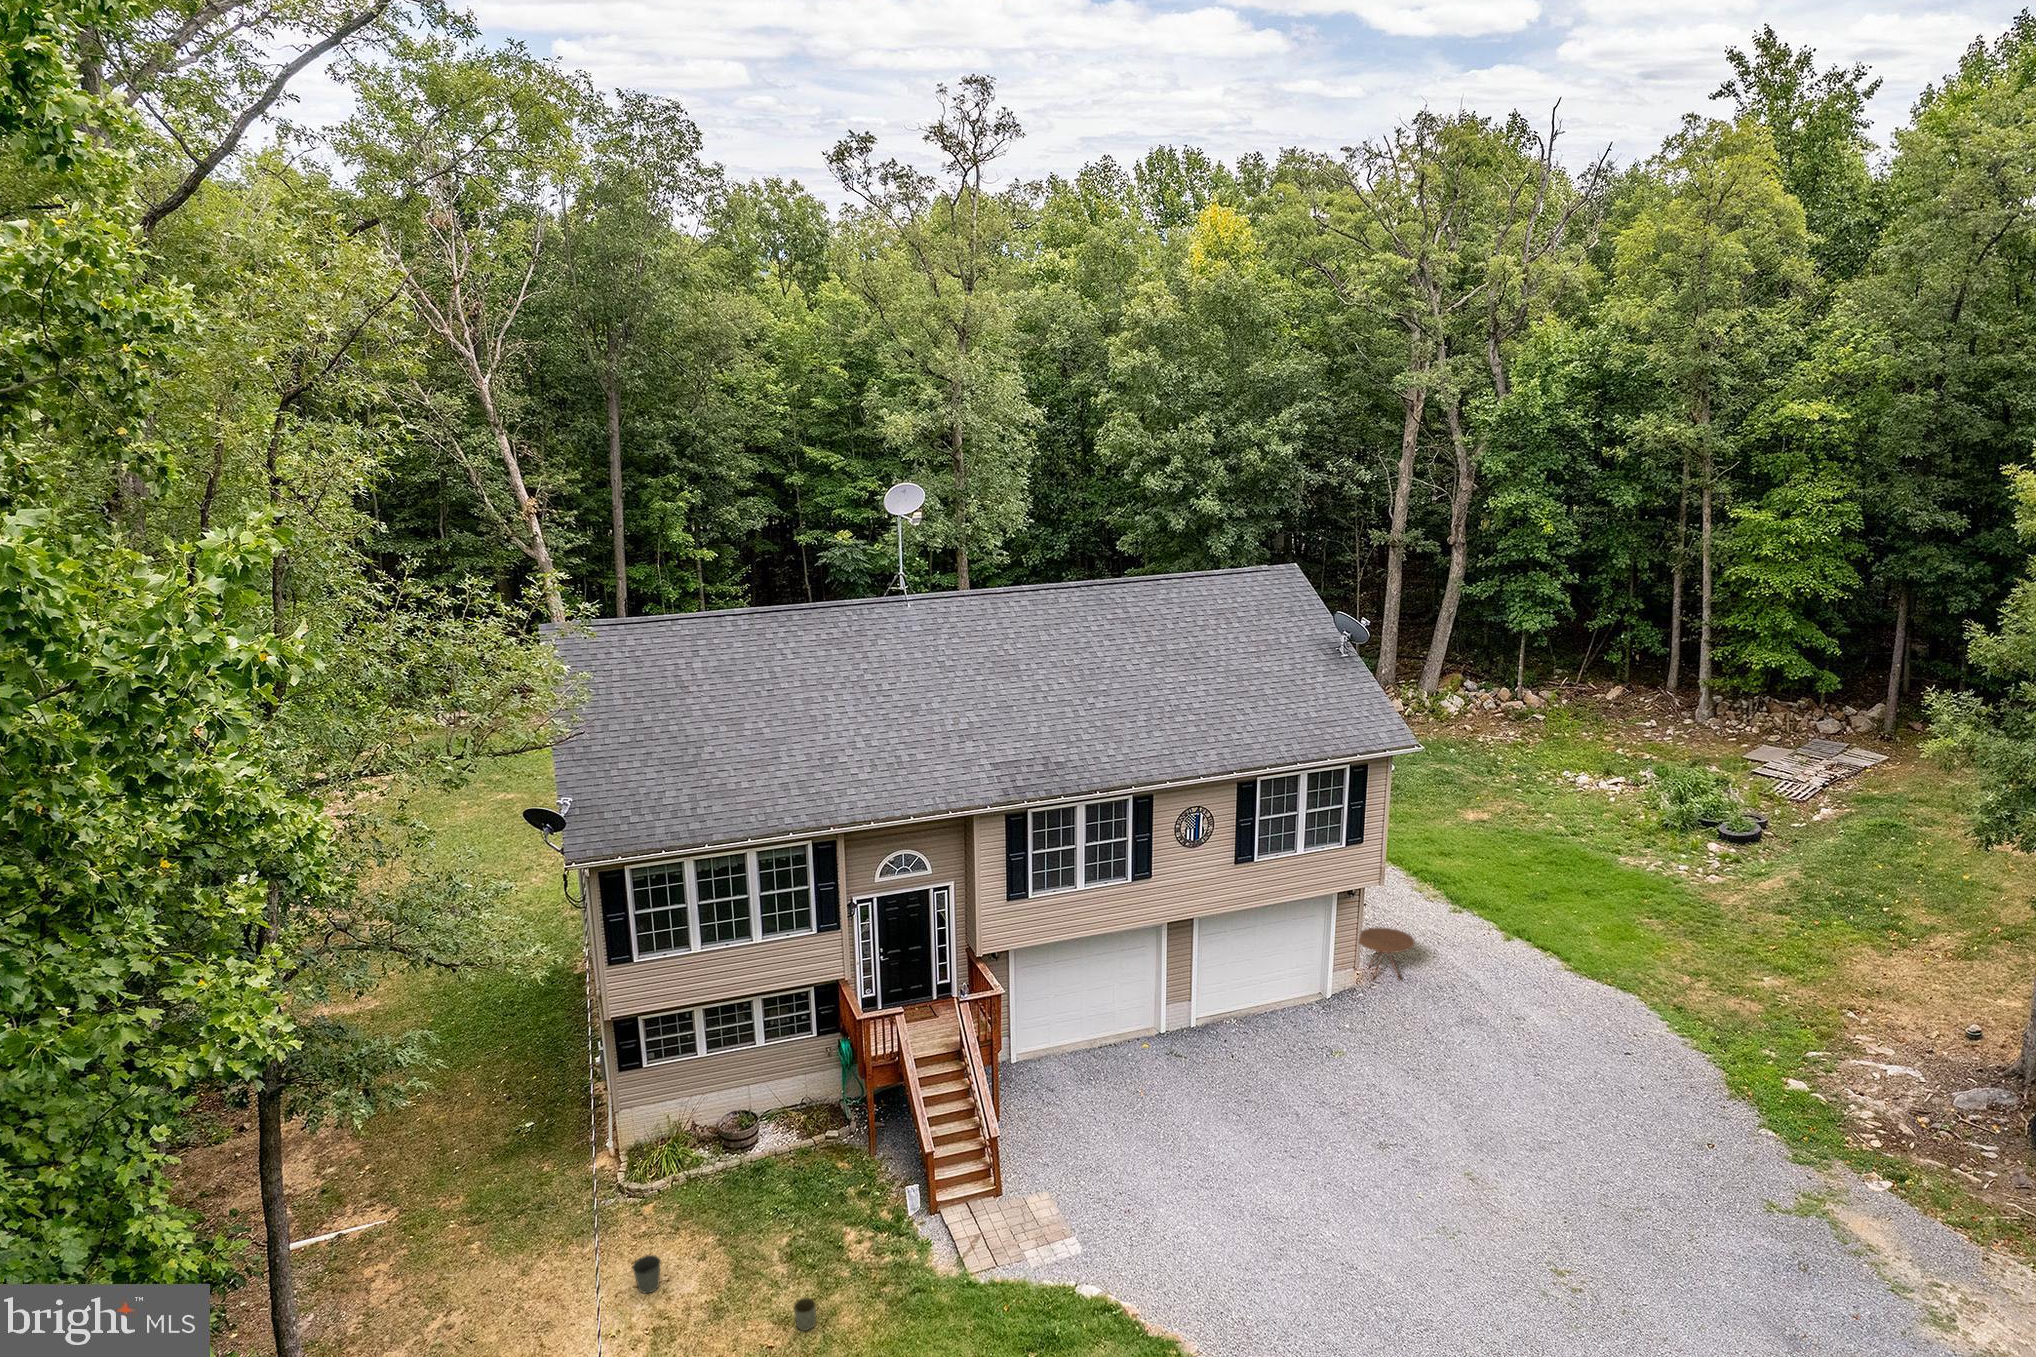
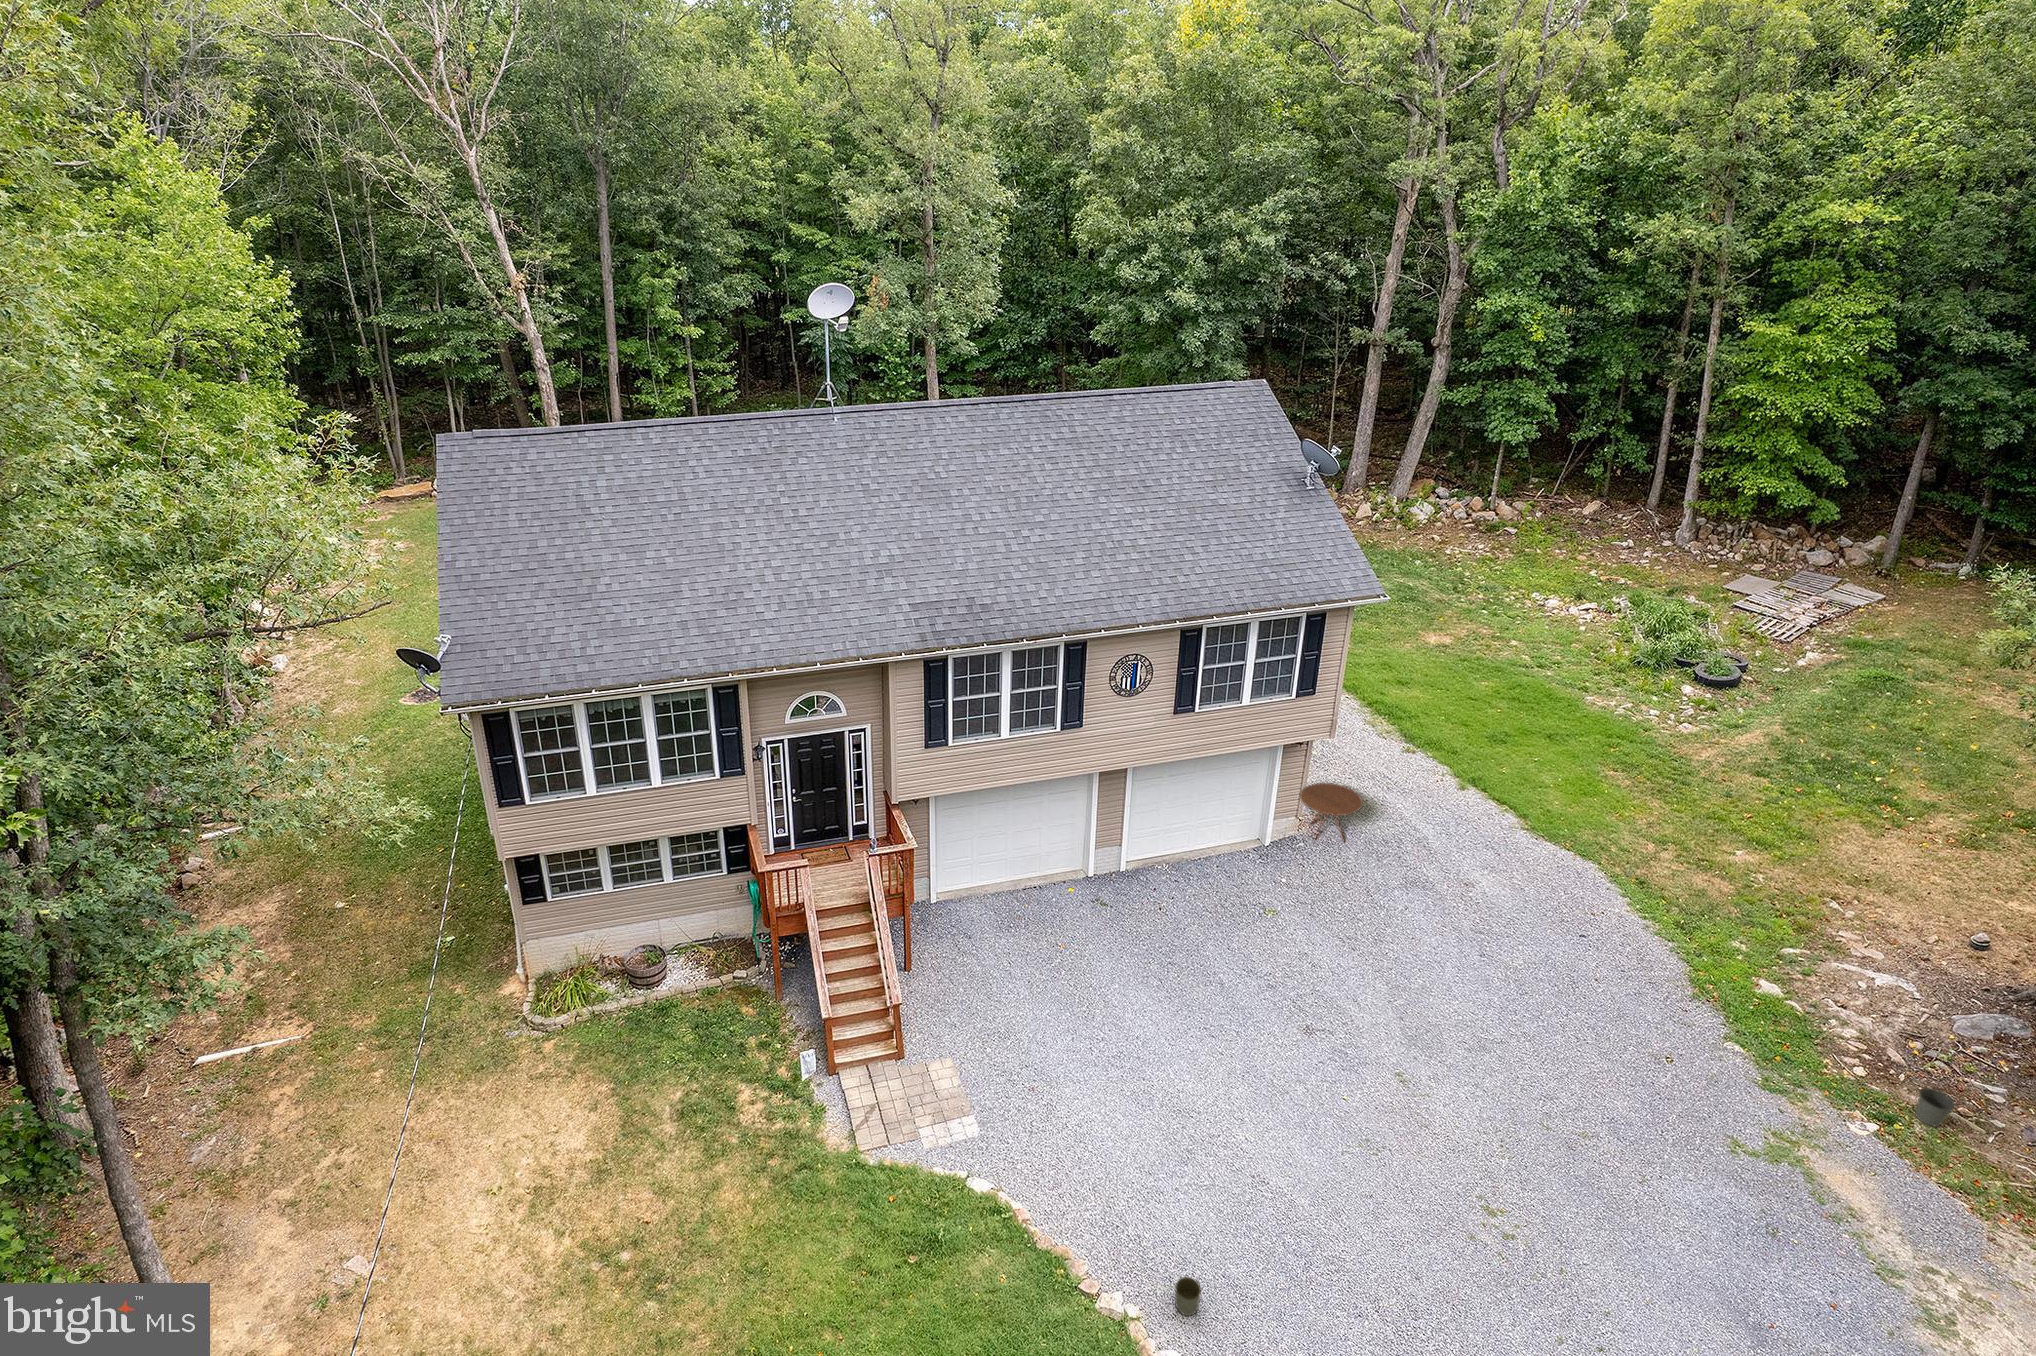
bucket: present [632,1255,661,1293] -> present [1916,1088,1955,1127]
planter: present [794,1298,816,1331] -> present [1175,1277,1201,1316]

